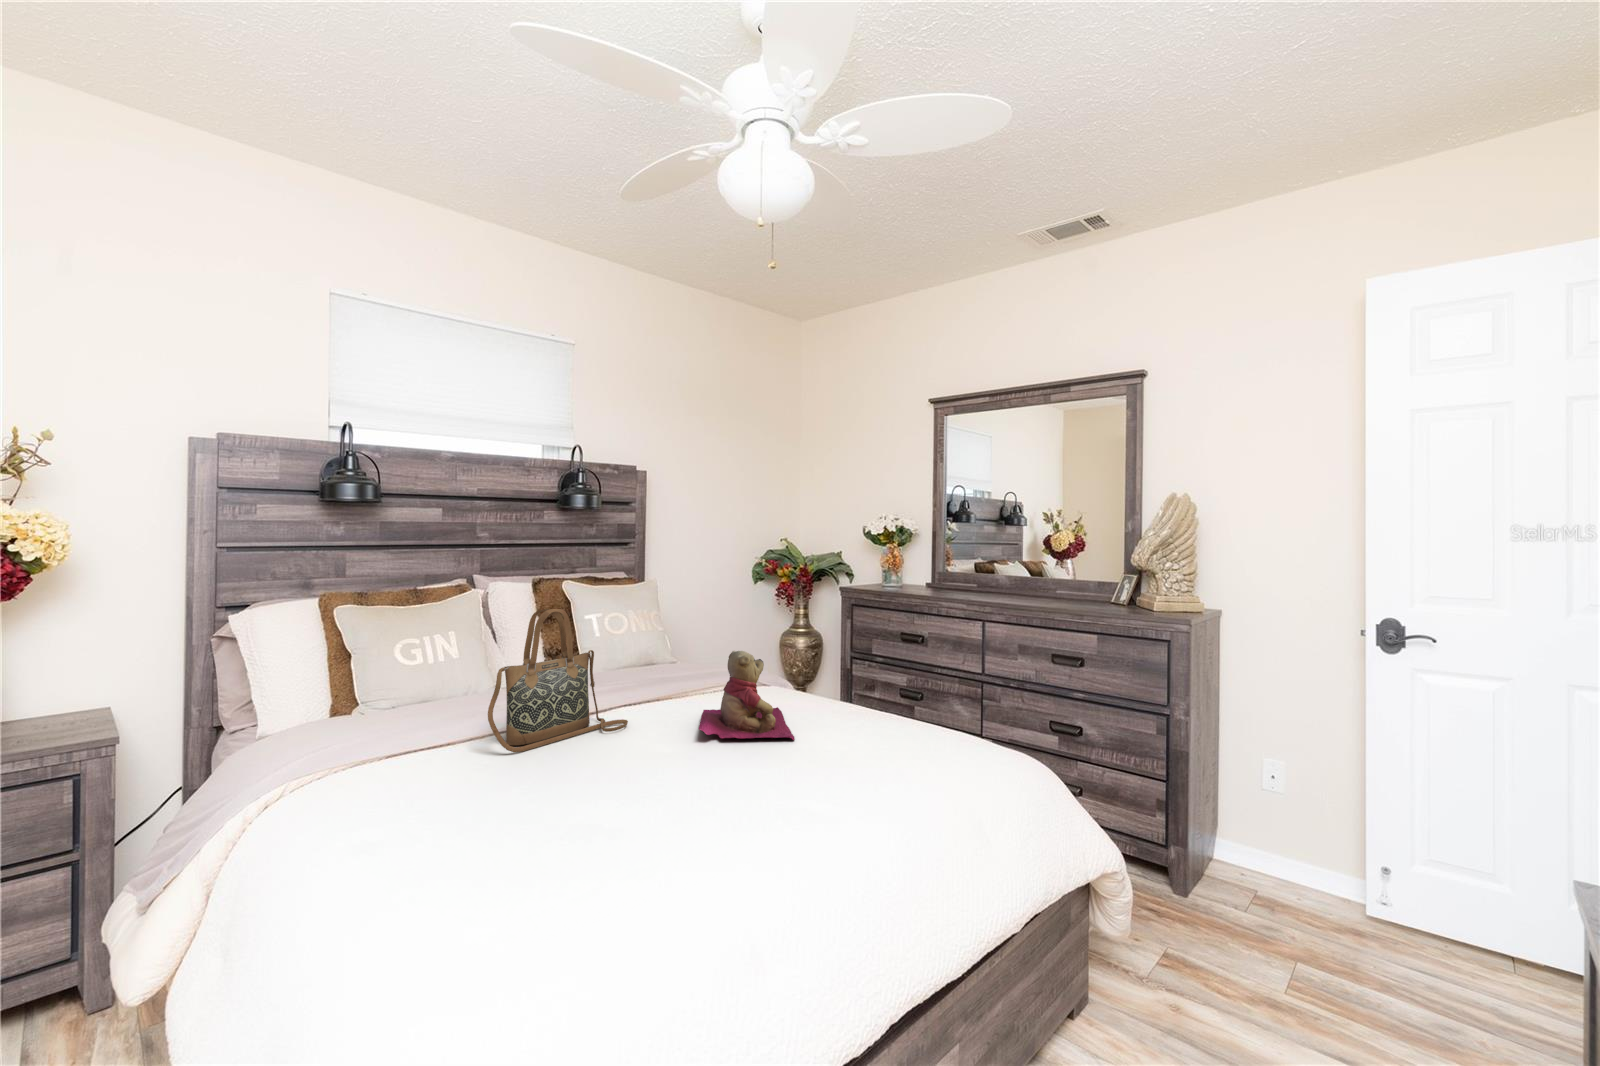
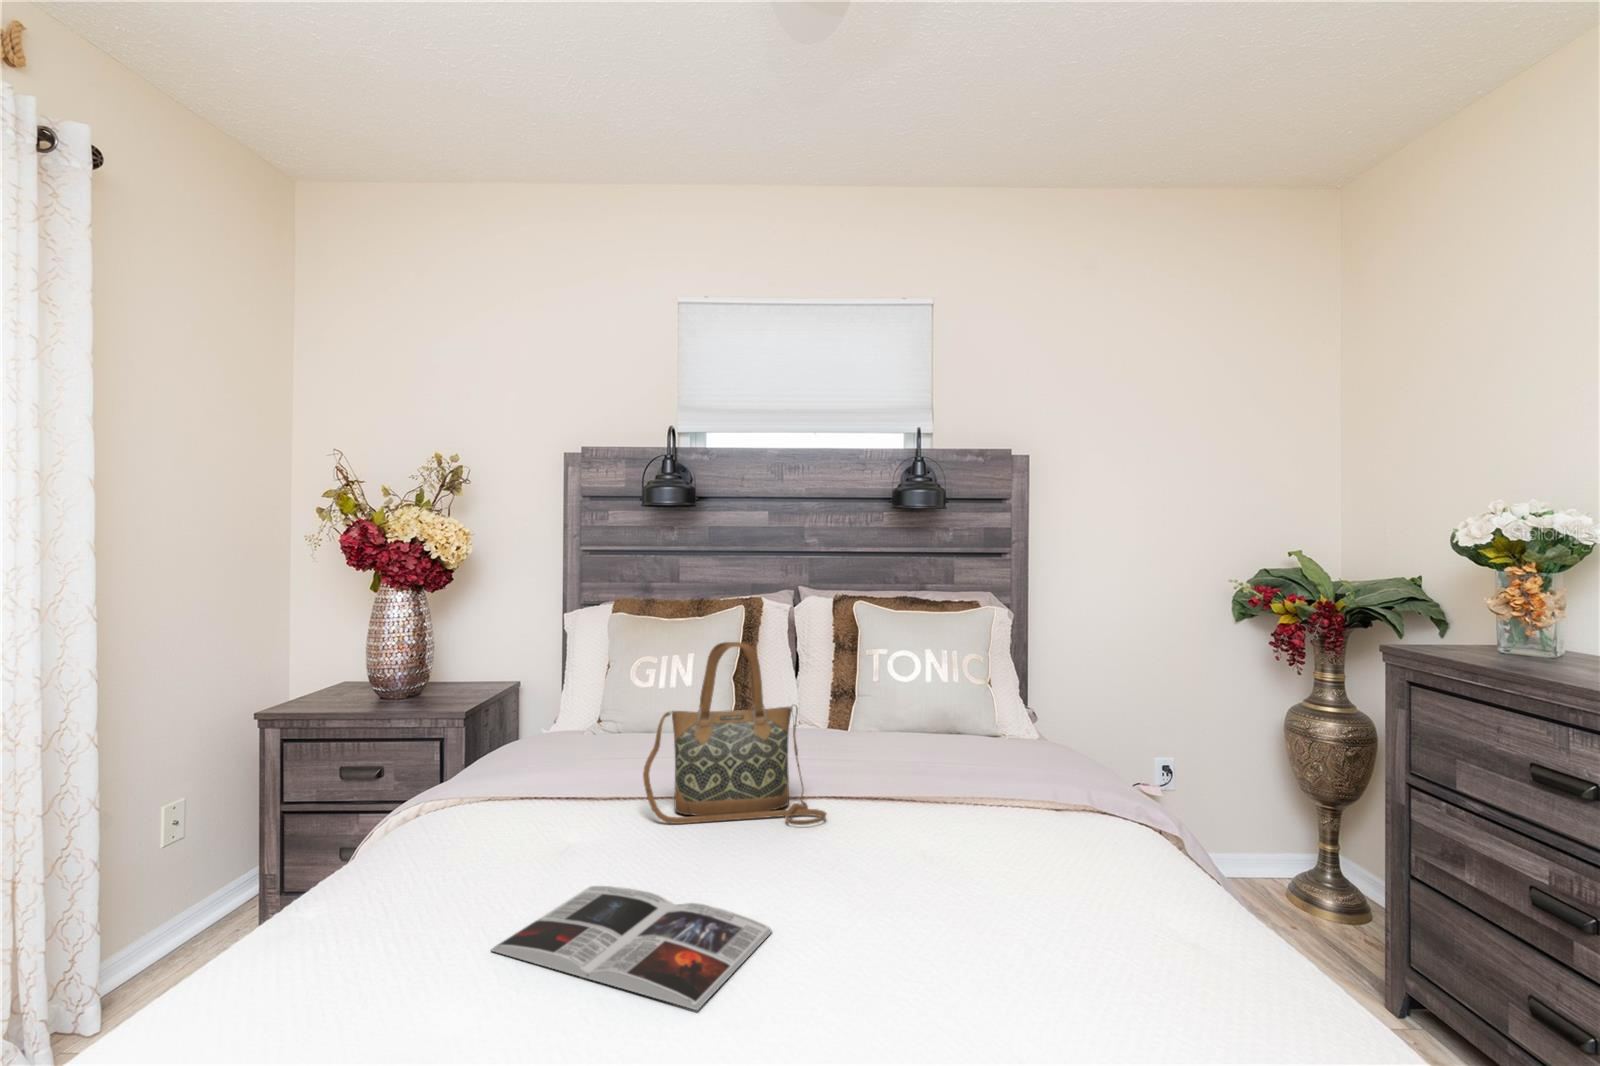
teddy bear: present [699,651,795,740] -> none [877,739,1073,924]
magazine: none [505,778,693,850] -> present [491,886,772,1010]

